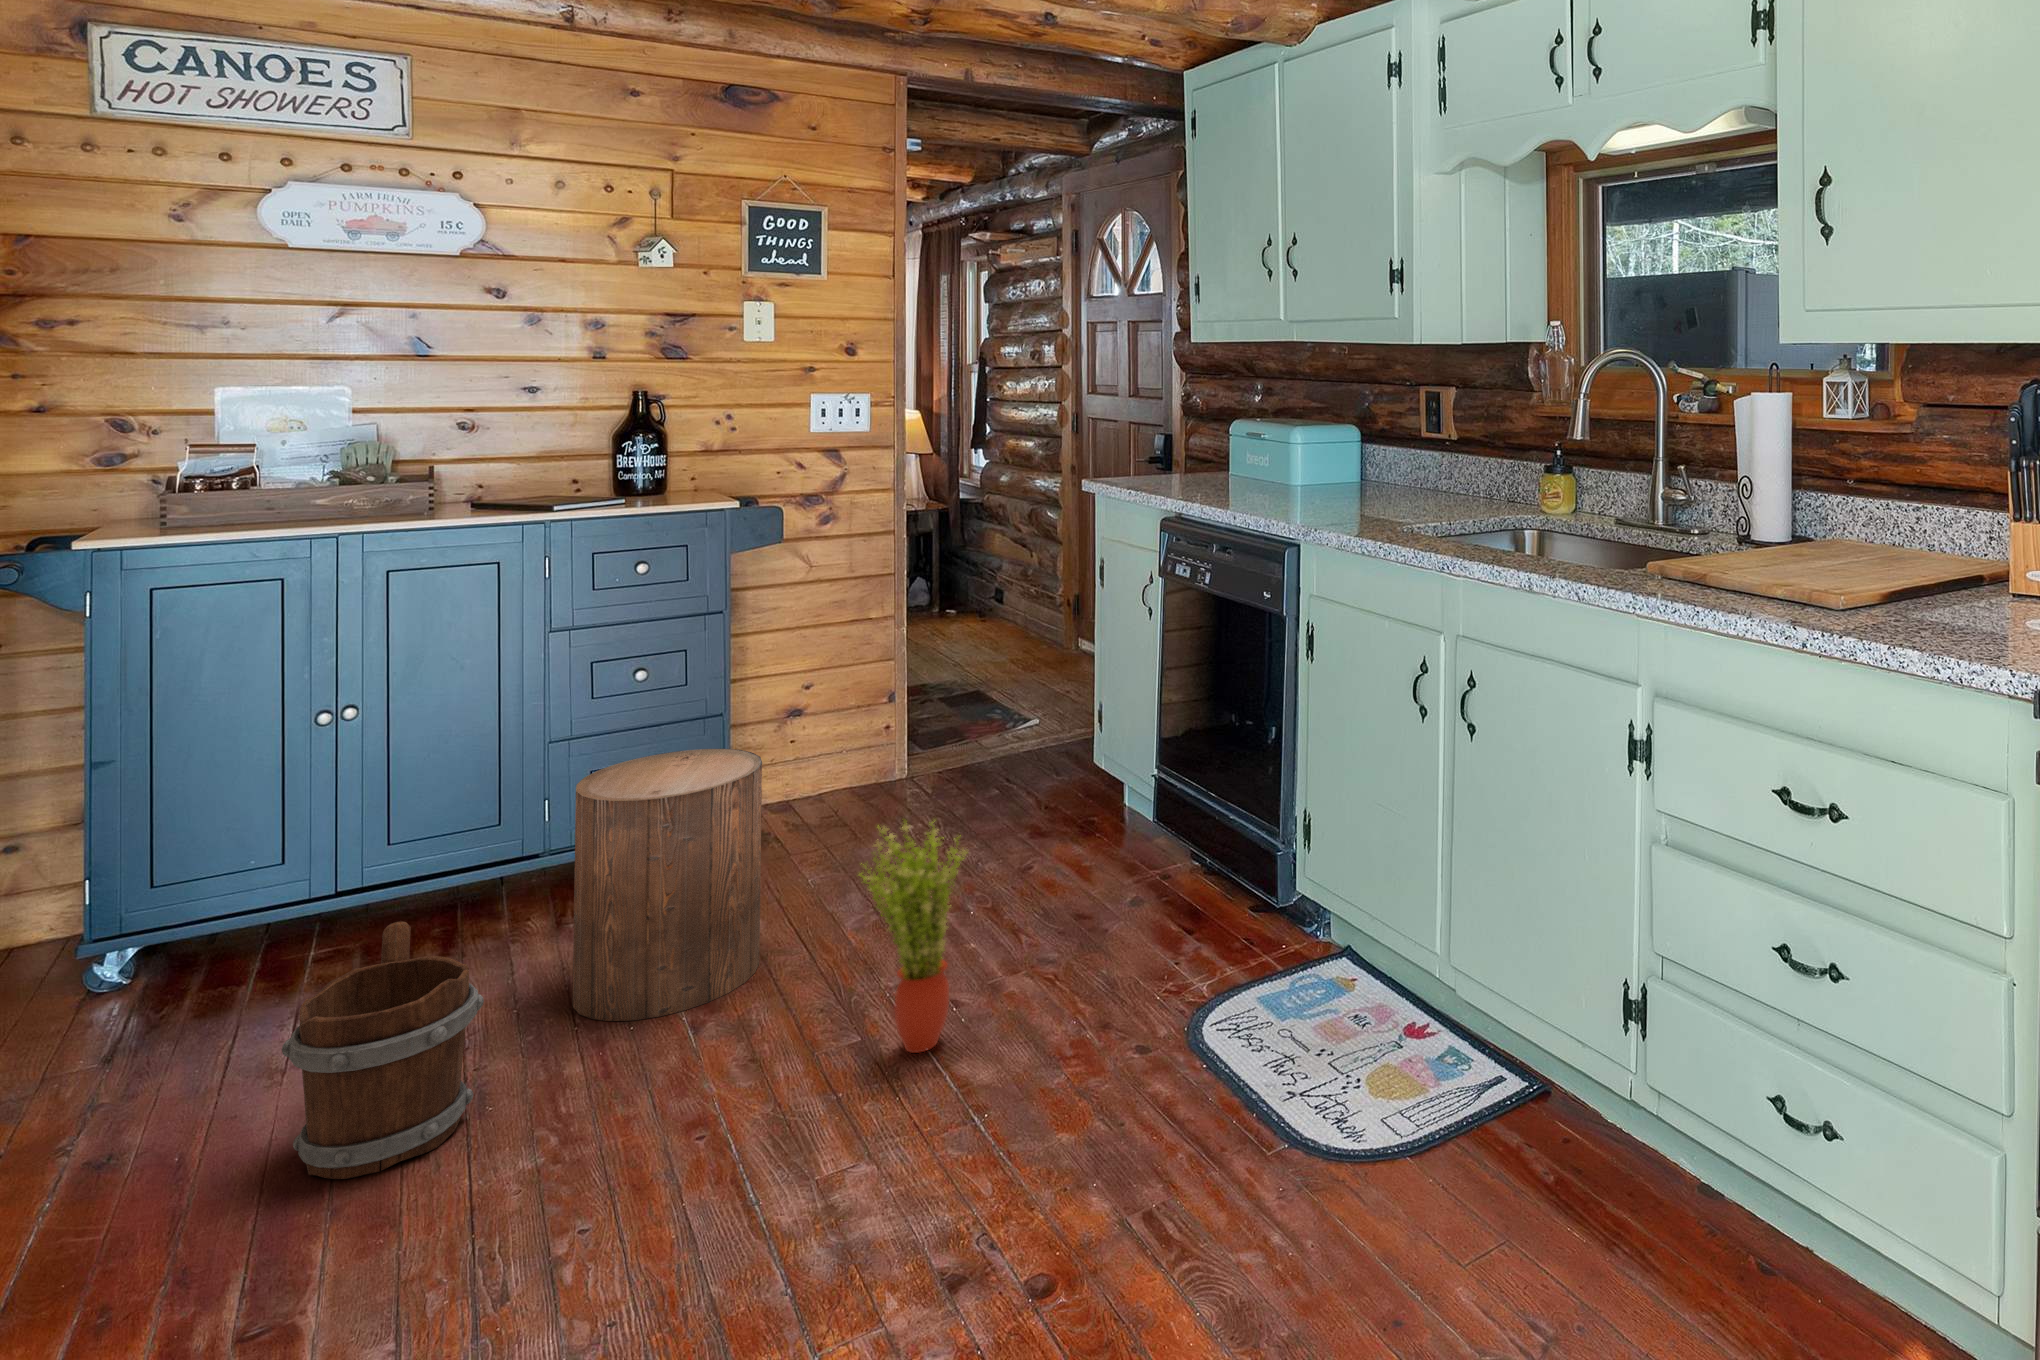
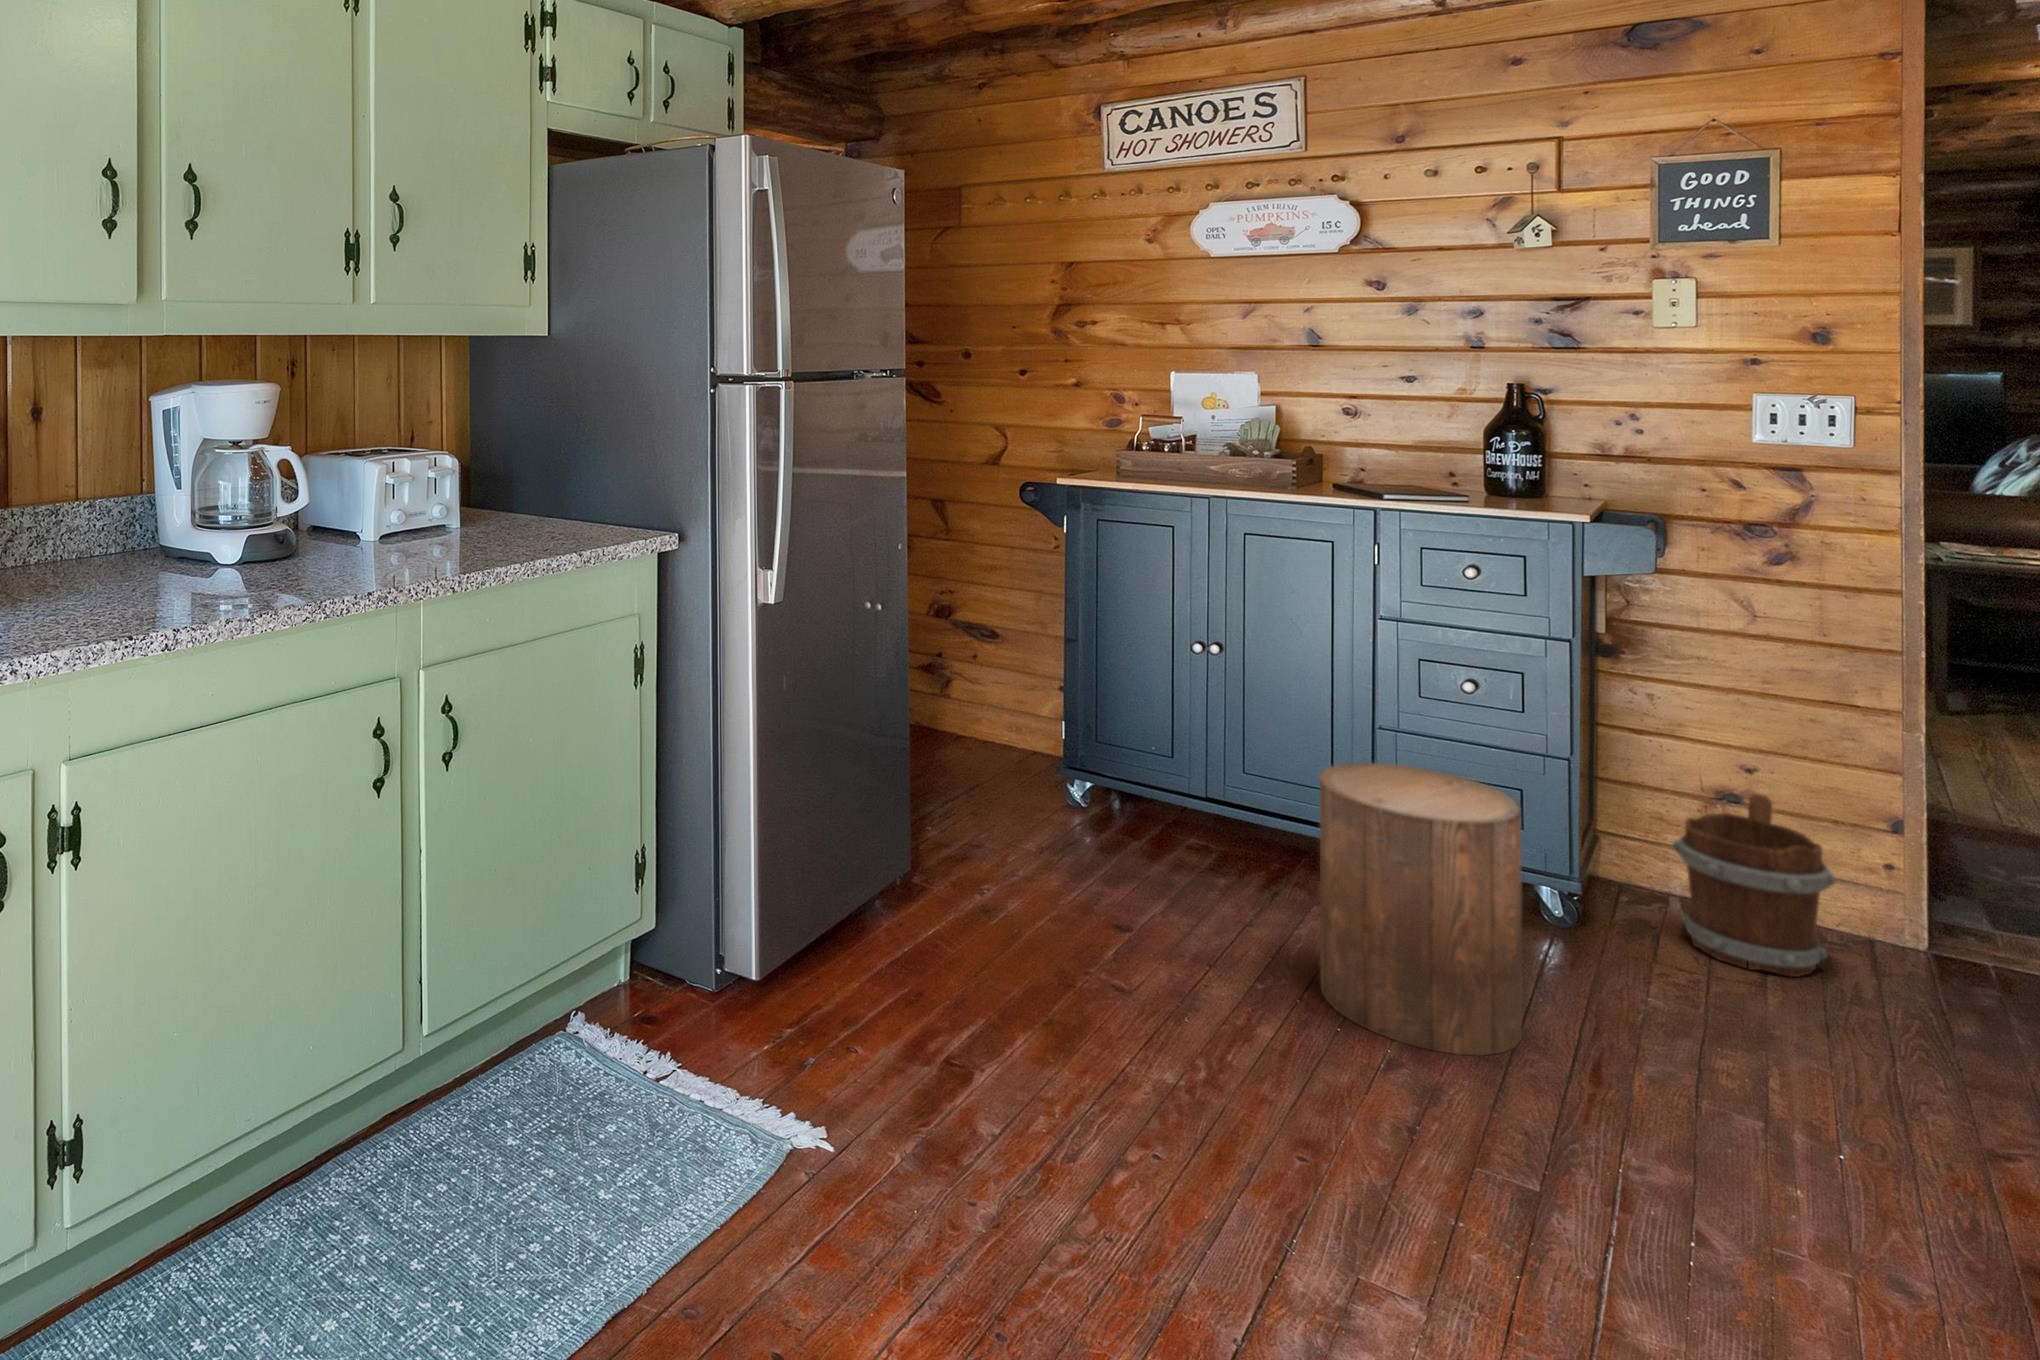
potted plant: present [860,821,967,1053] -> none [1496,930,1658,1258]
bucket: present [282,922,484,1179] -> present [1673,794,1836,977]

